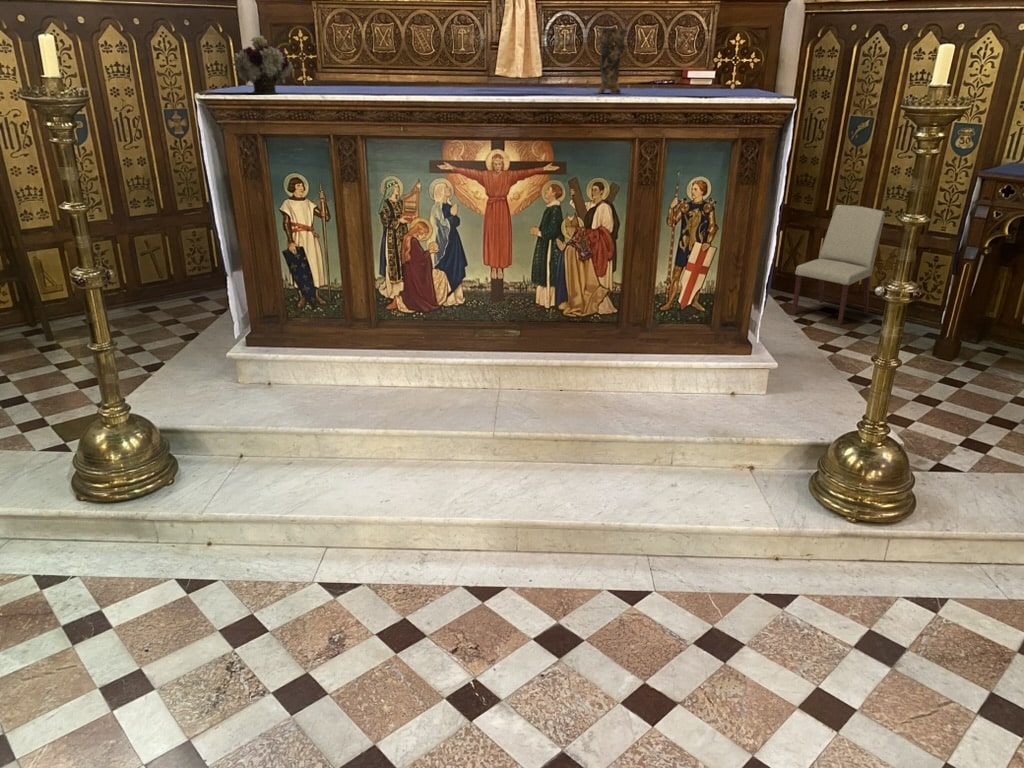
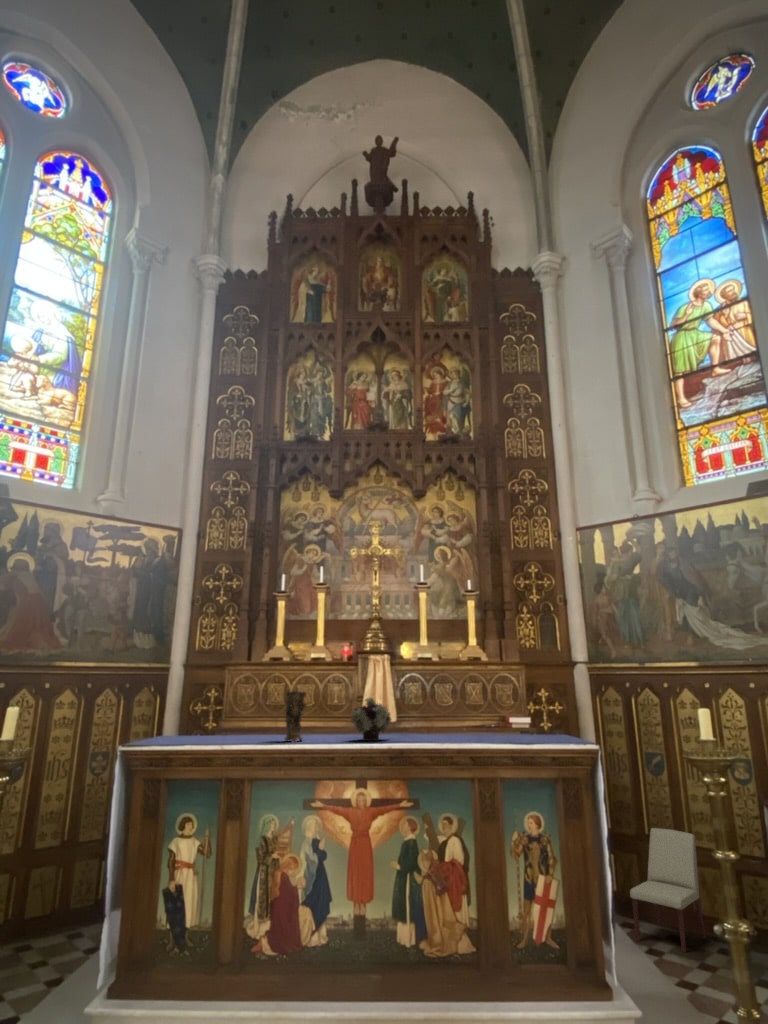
decorative vase: present [599,28,627,94] -> present [285,692,307,742]
flower arrangement: present [232,36,293,94] -> present [351,697,391,741]

